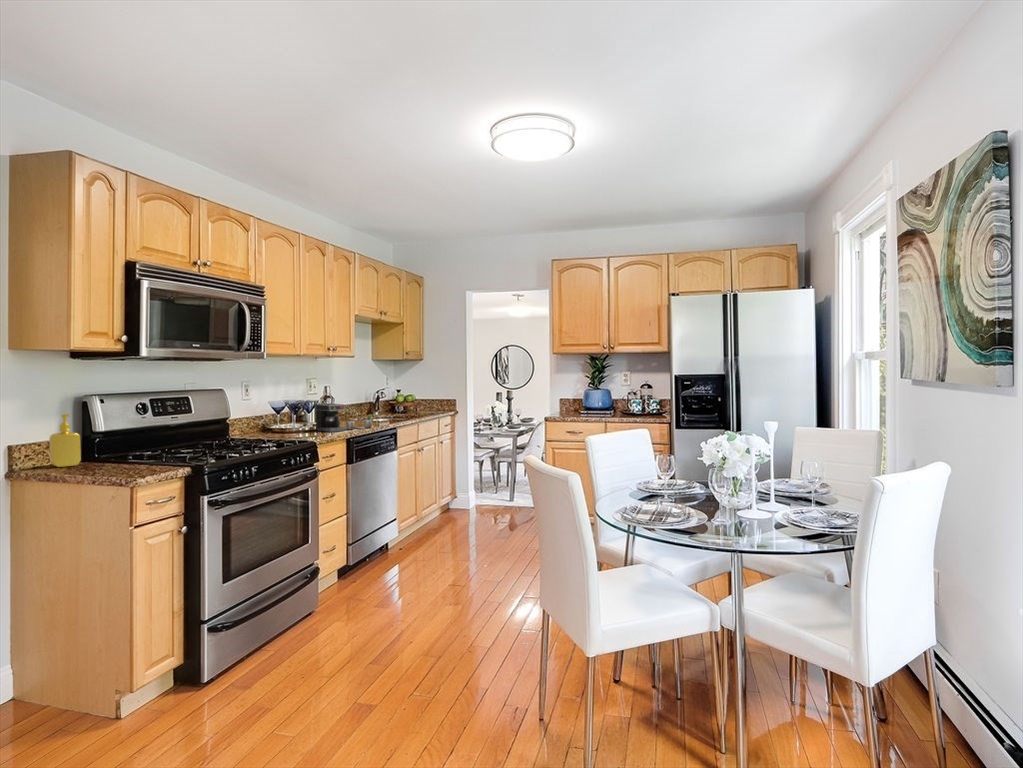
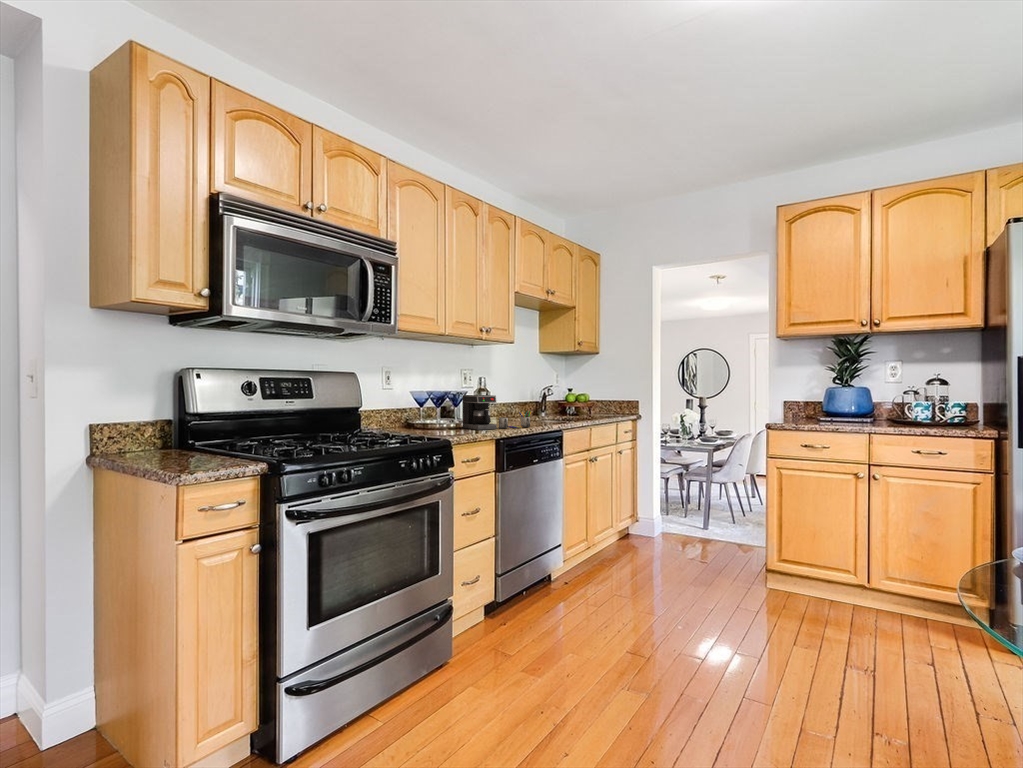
soap dispenser: present [49,414,81,467] -> none [127,388,161,453]

